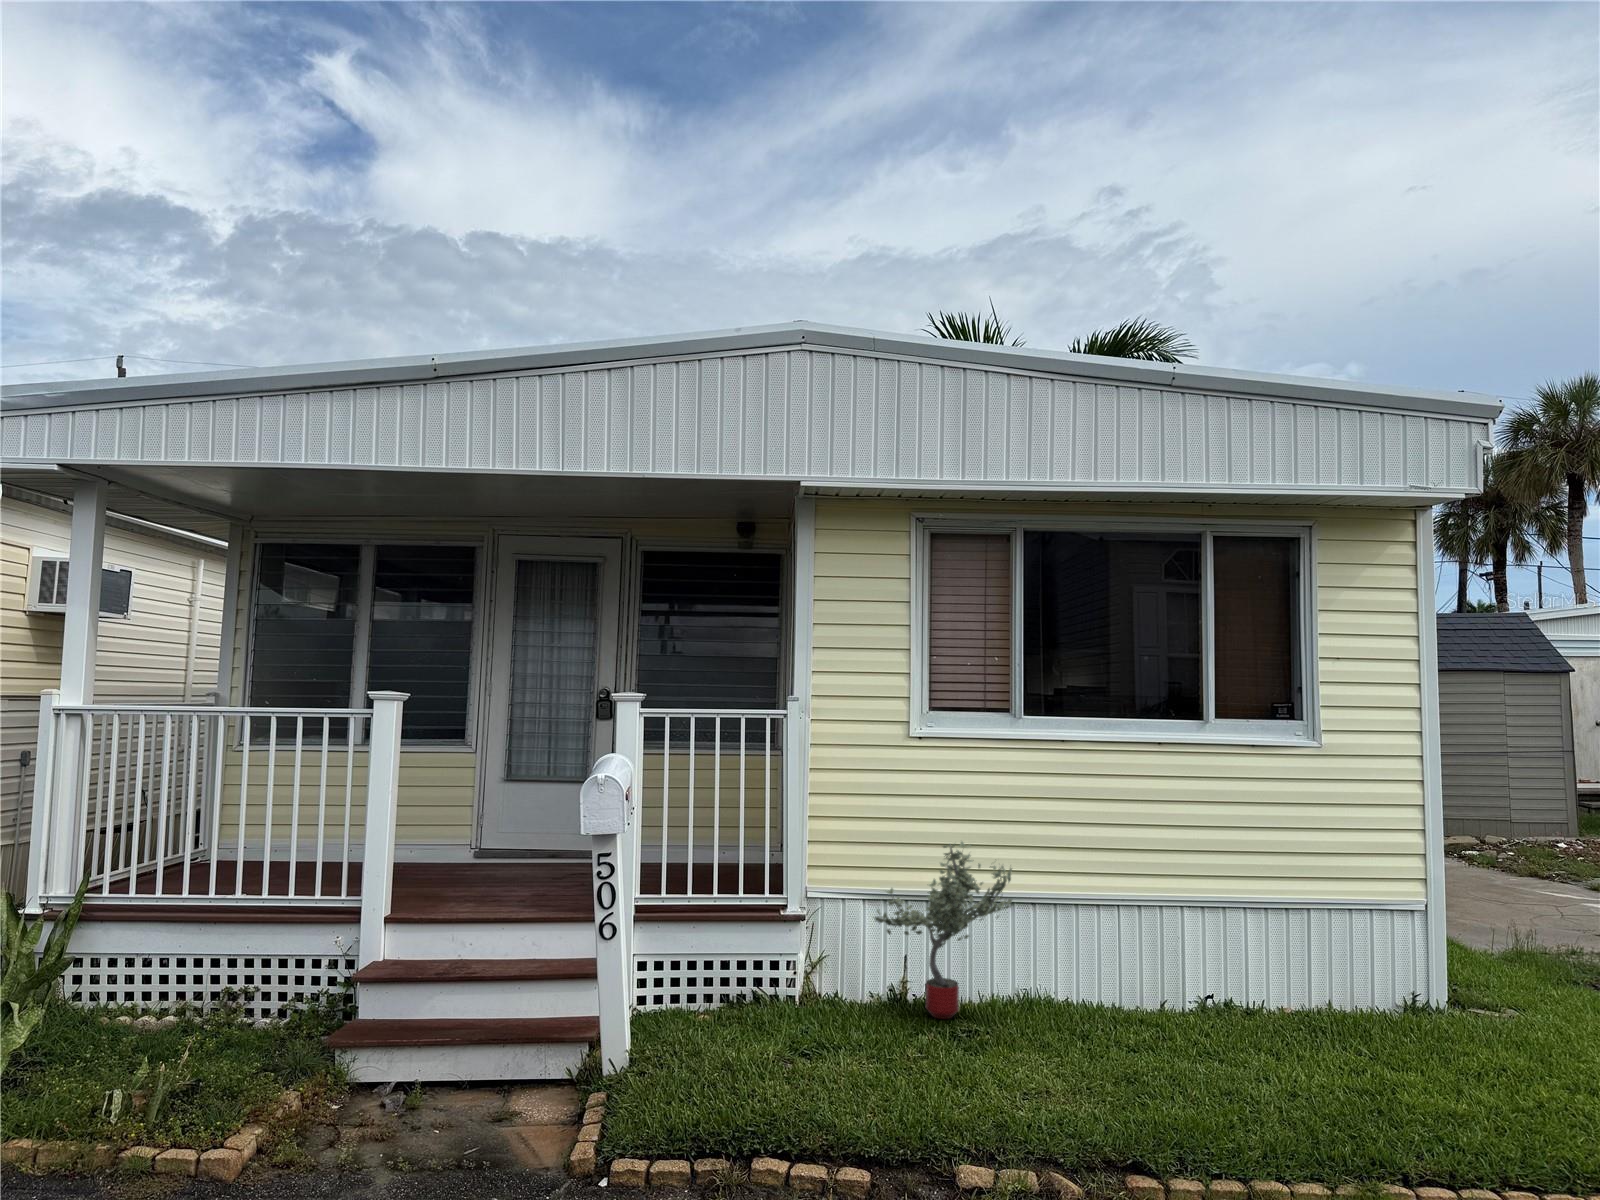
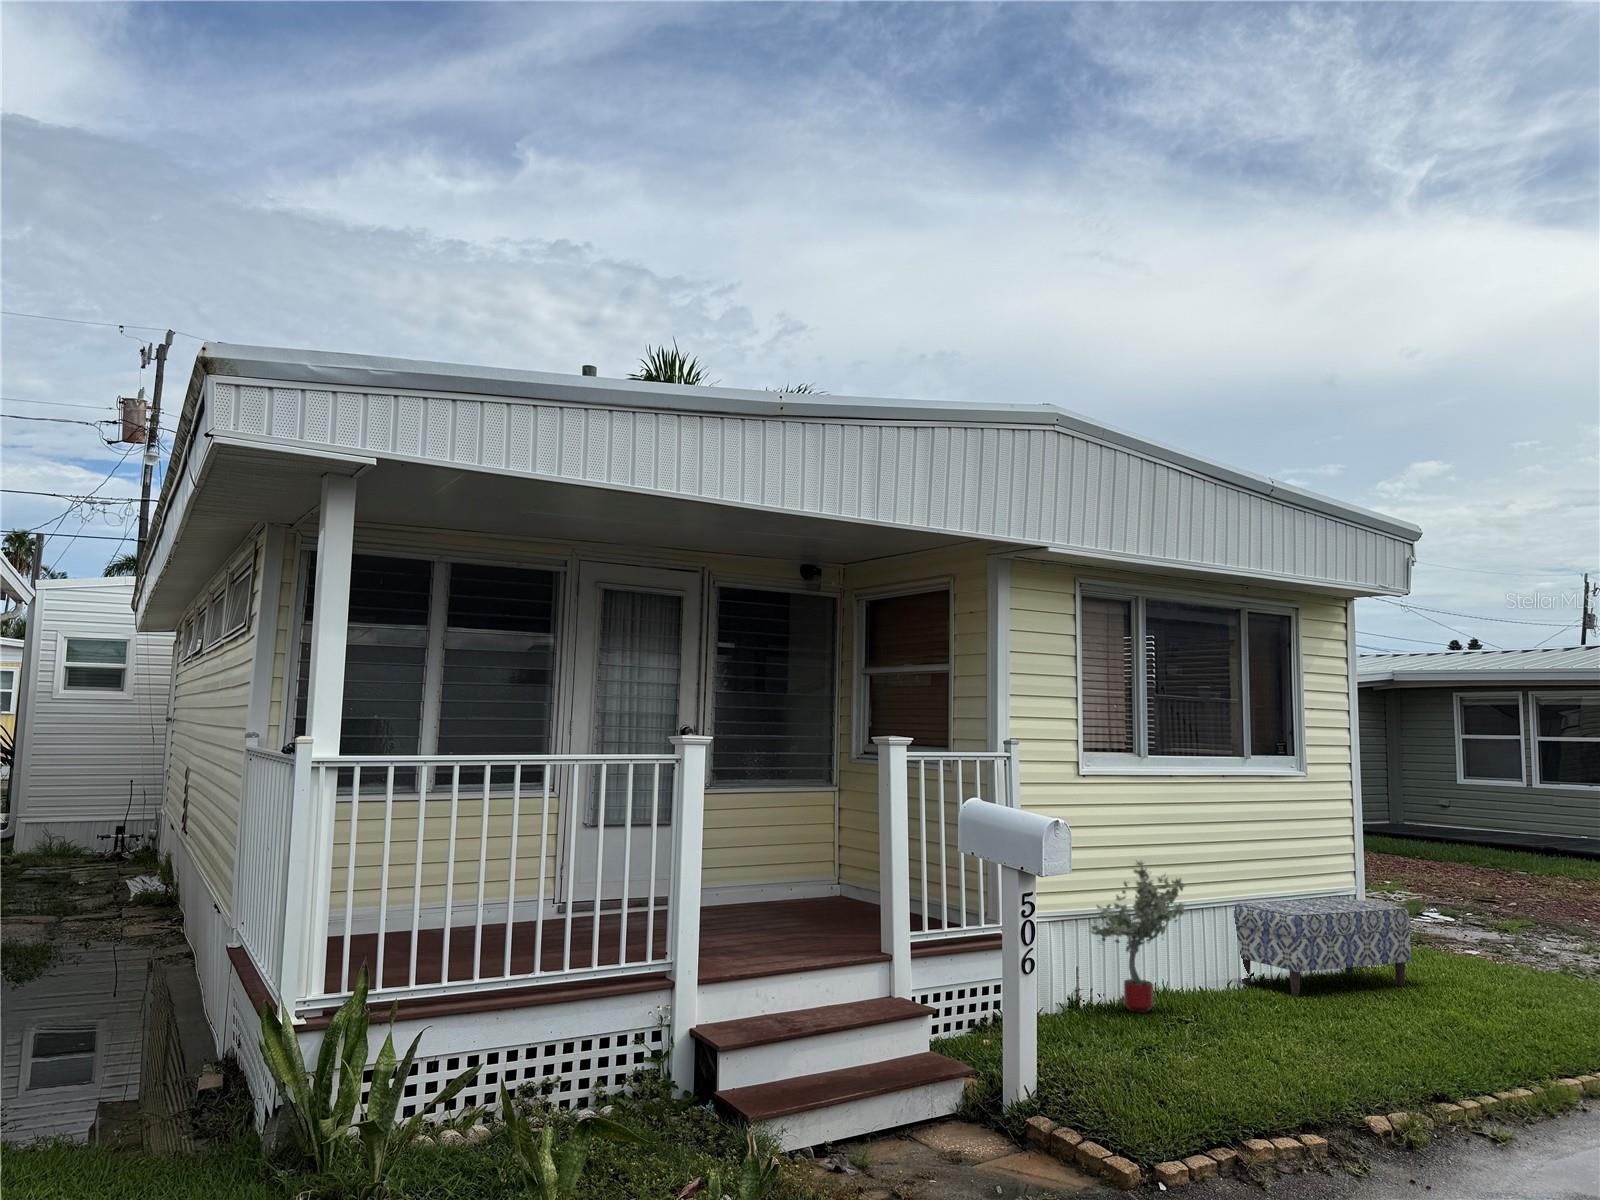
bench: none [1171,904,1431,1045] -> present [1234,898,1411,996]

